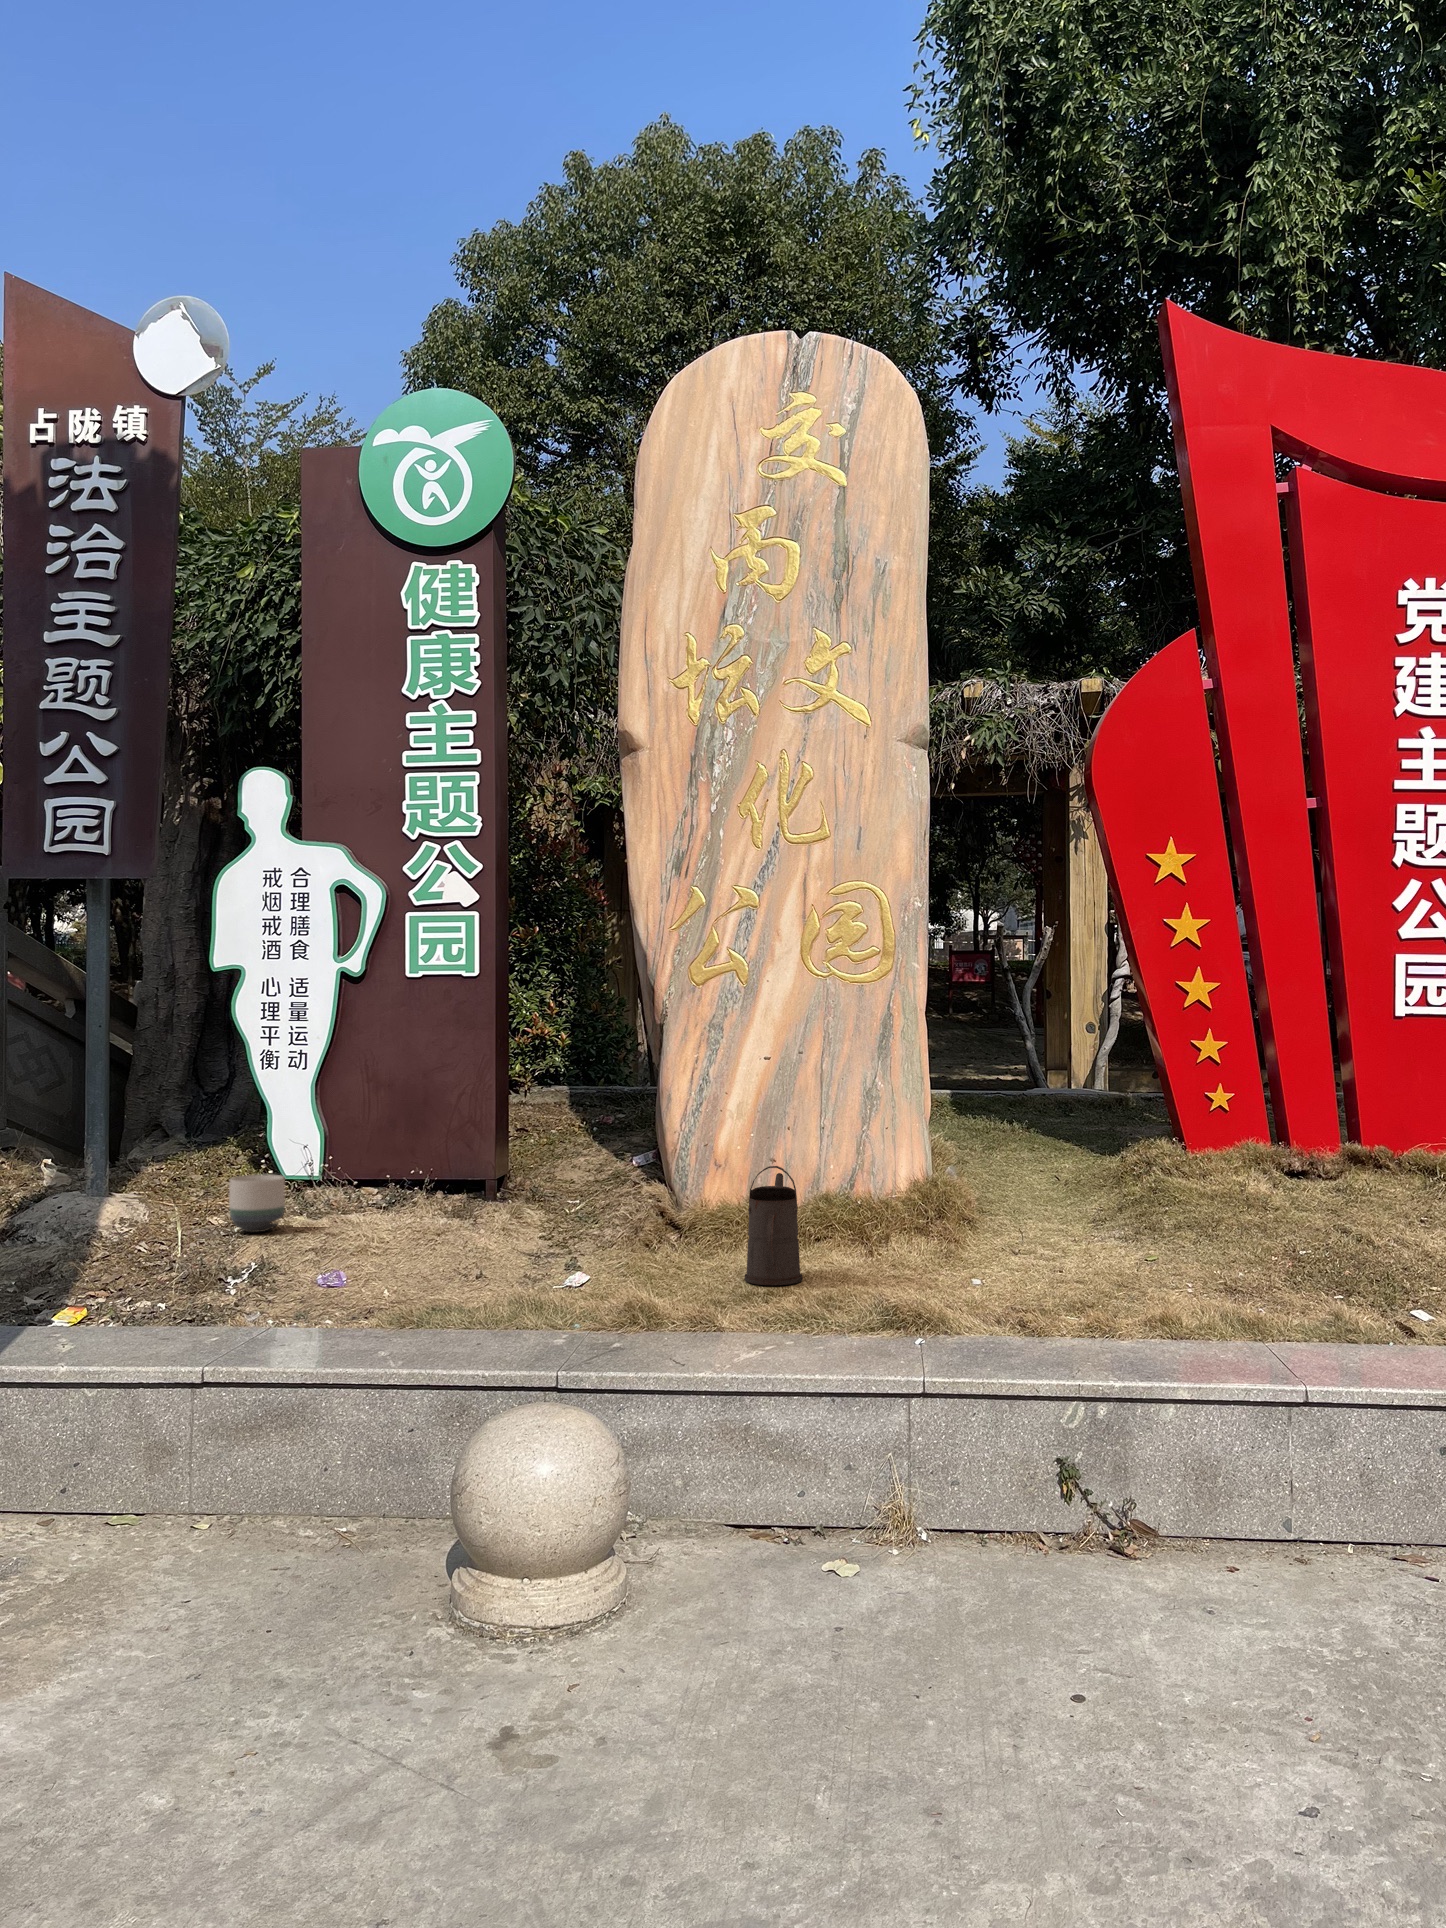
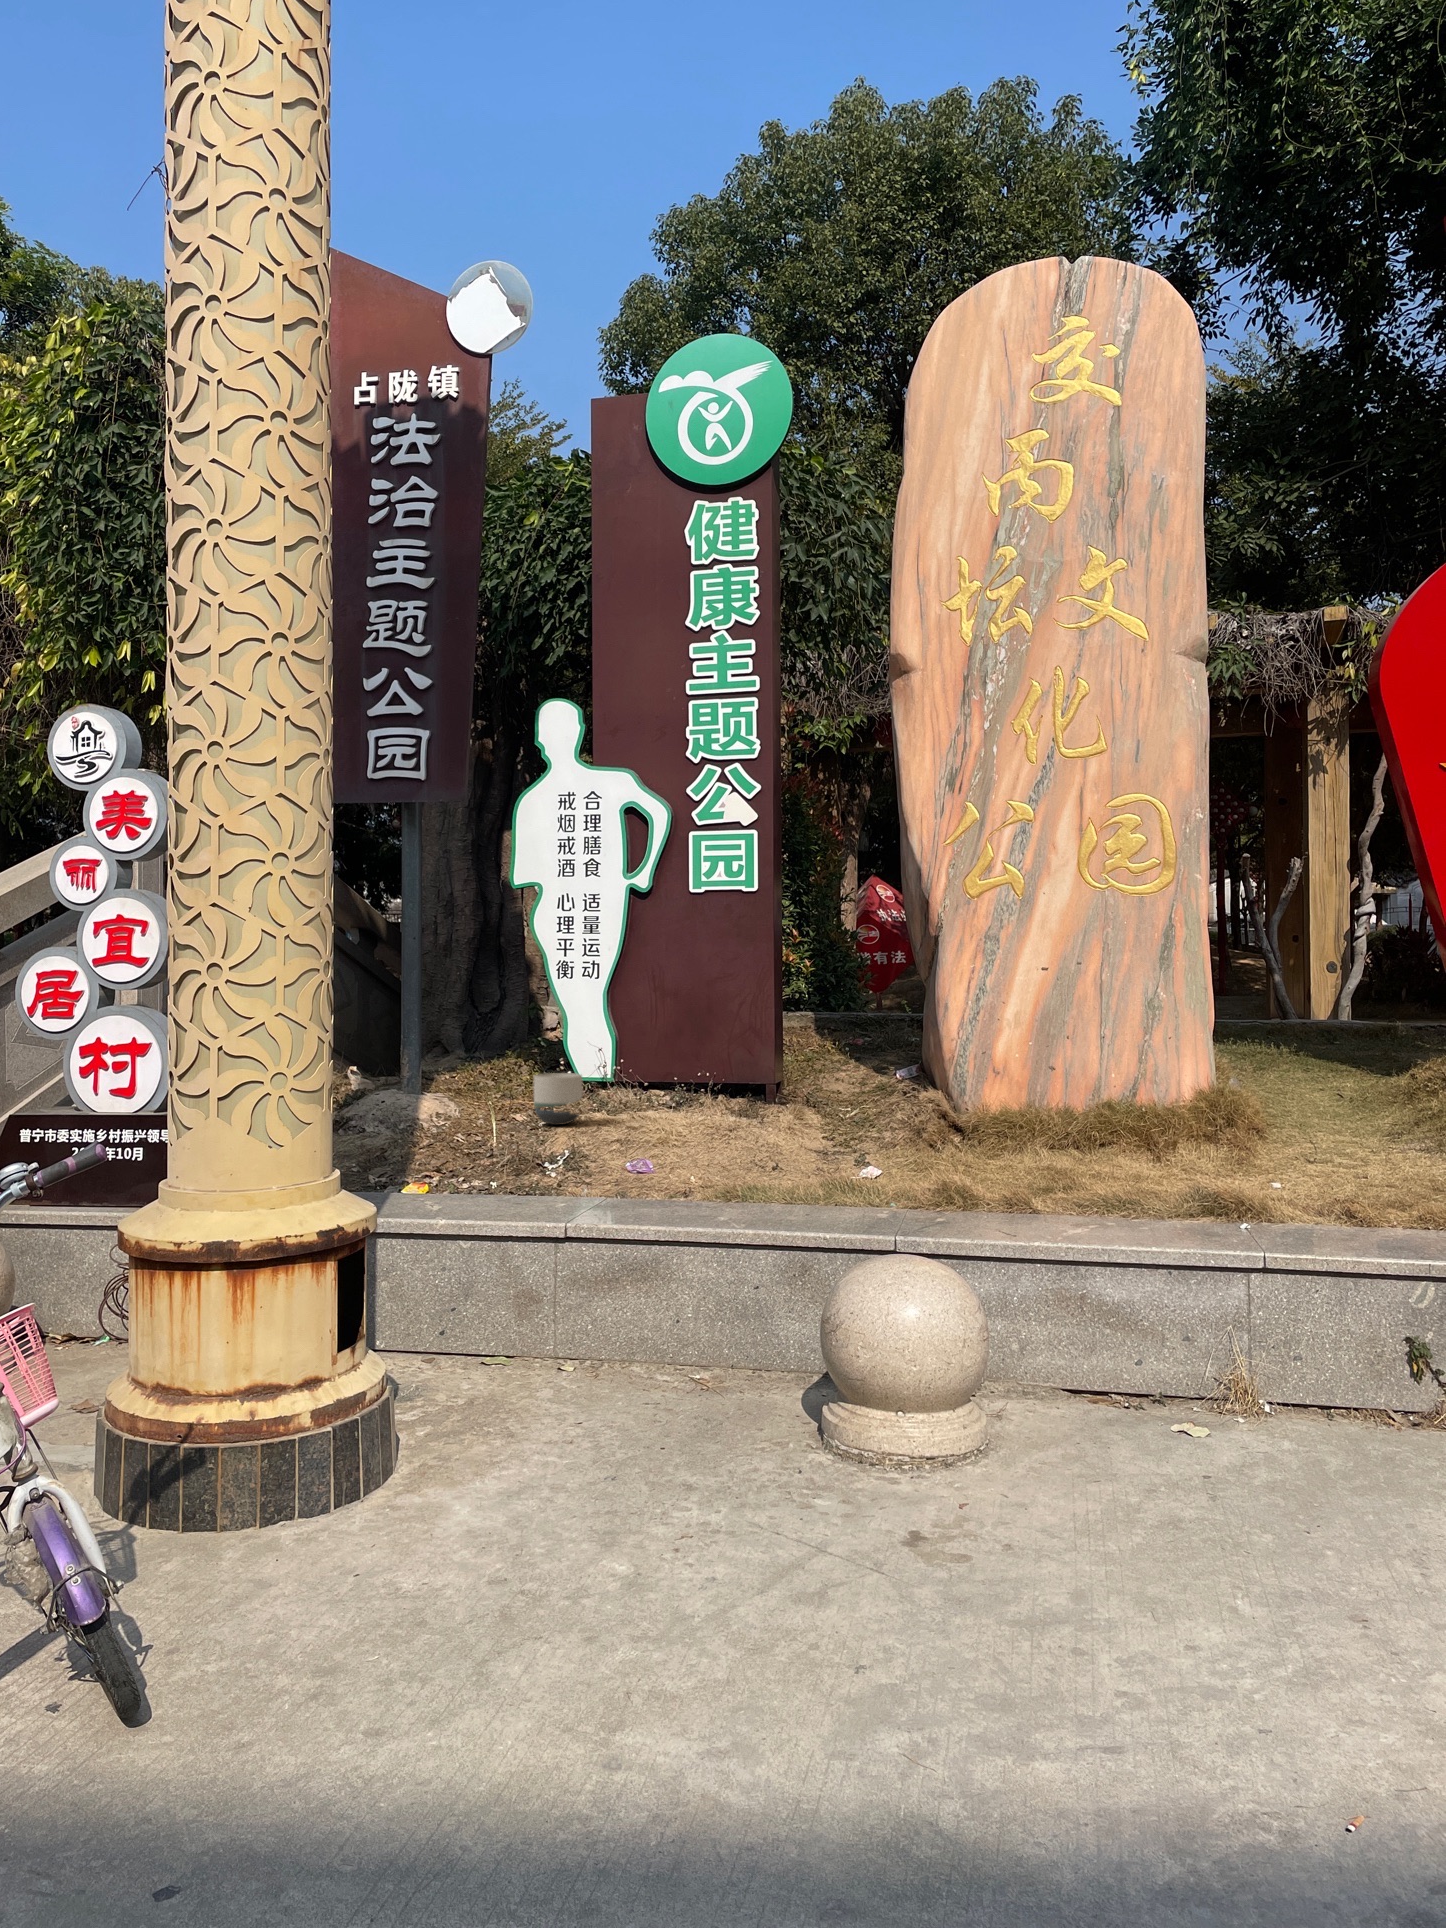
watering can: present [744,1166,802,1285] -> none [1031,1058,1087,1169]

